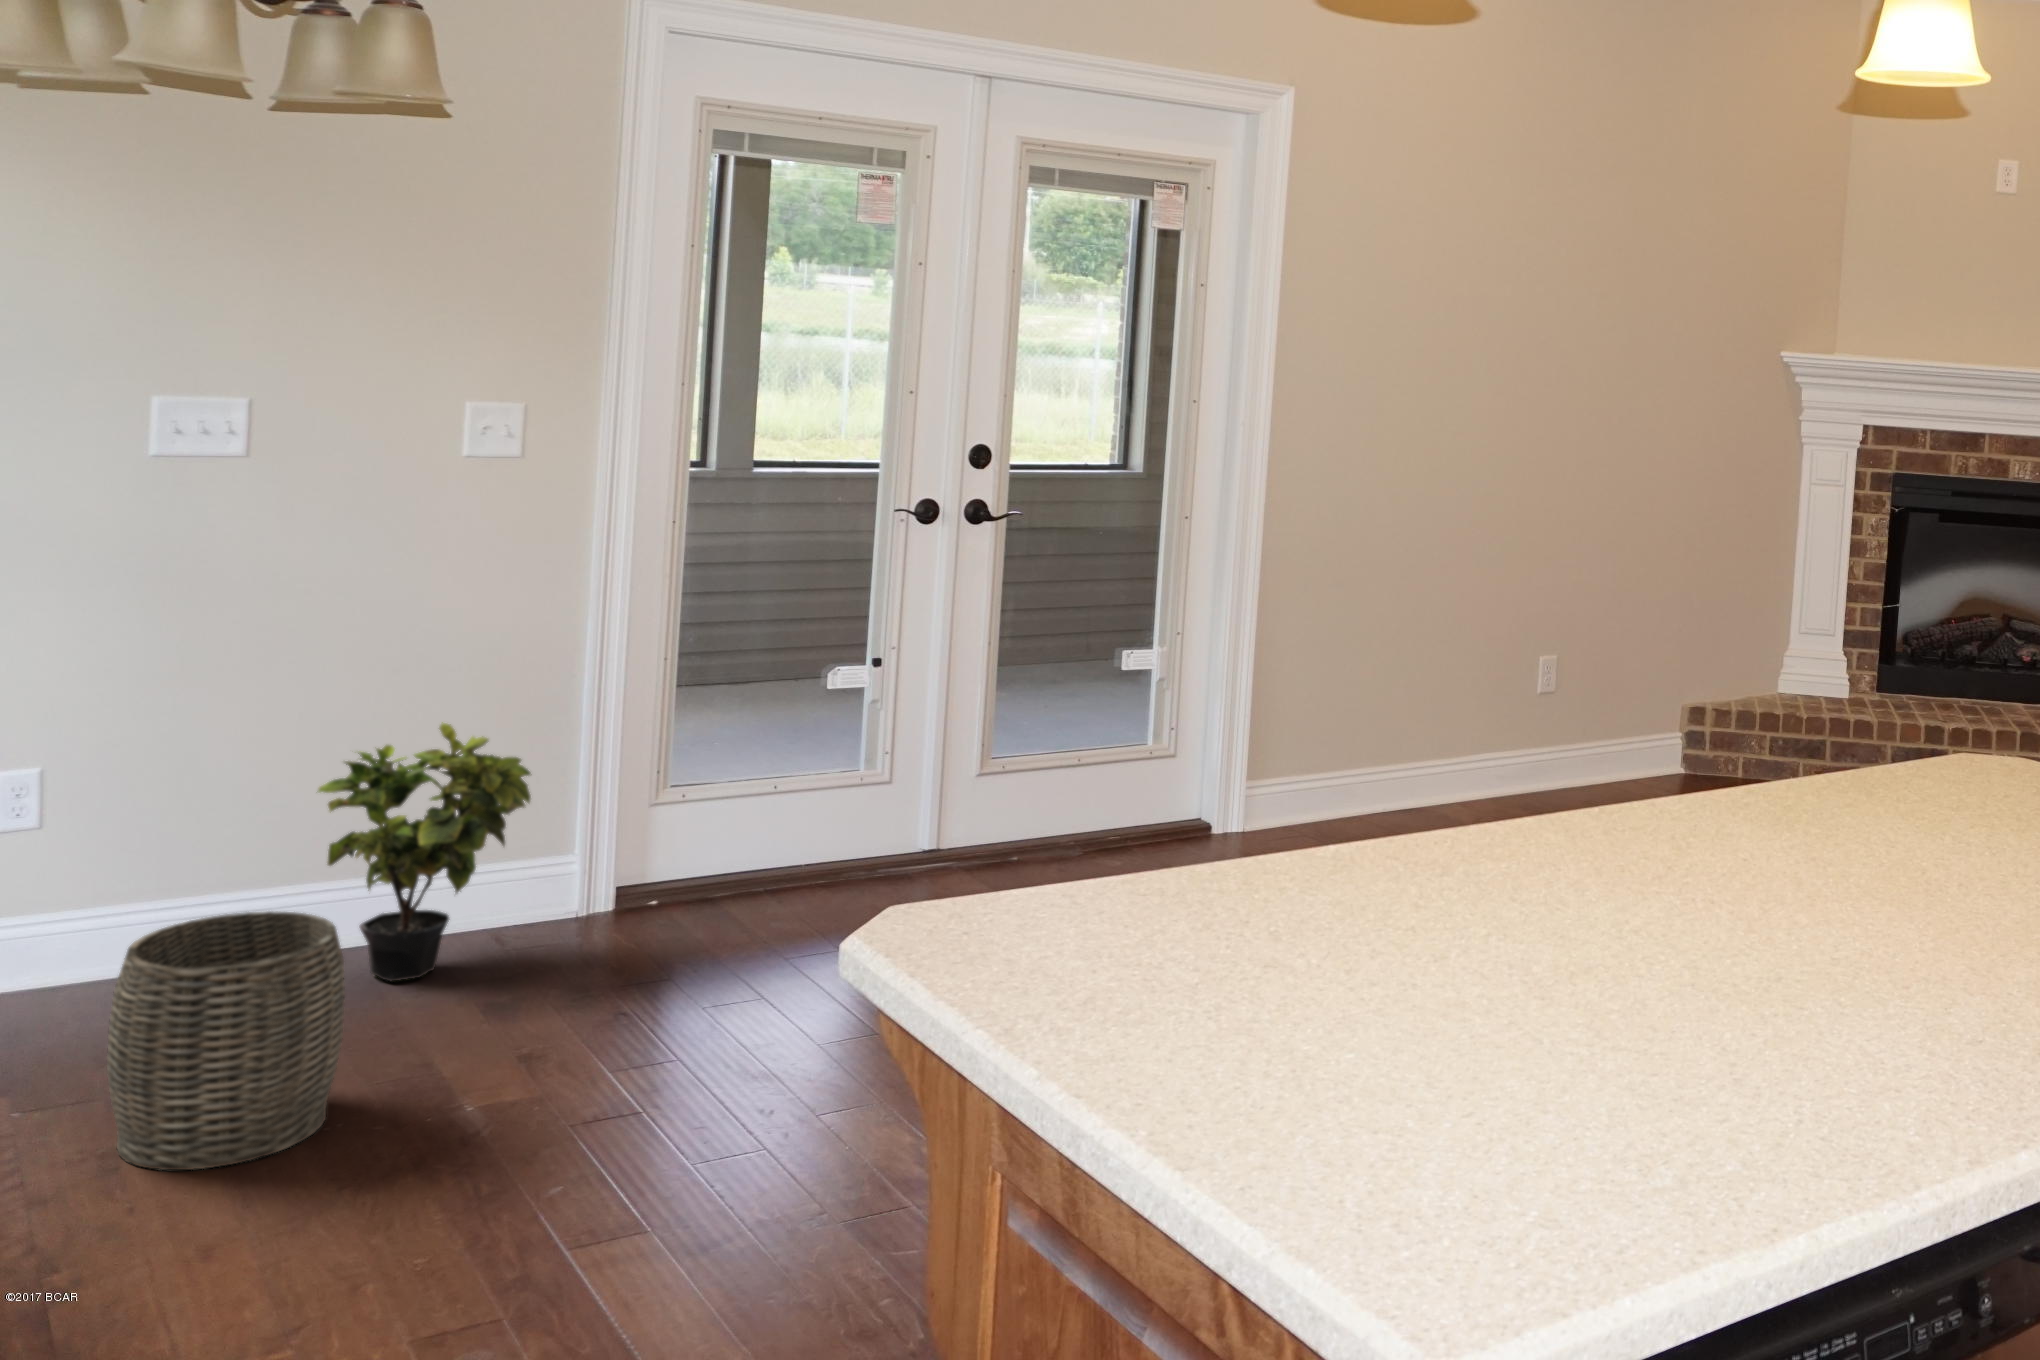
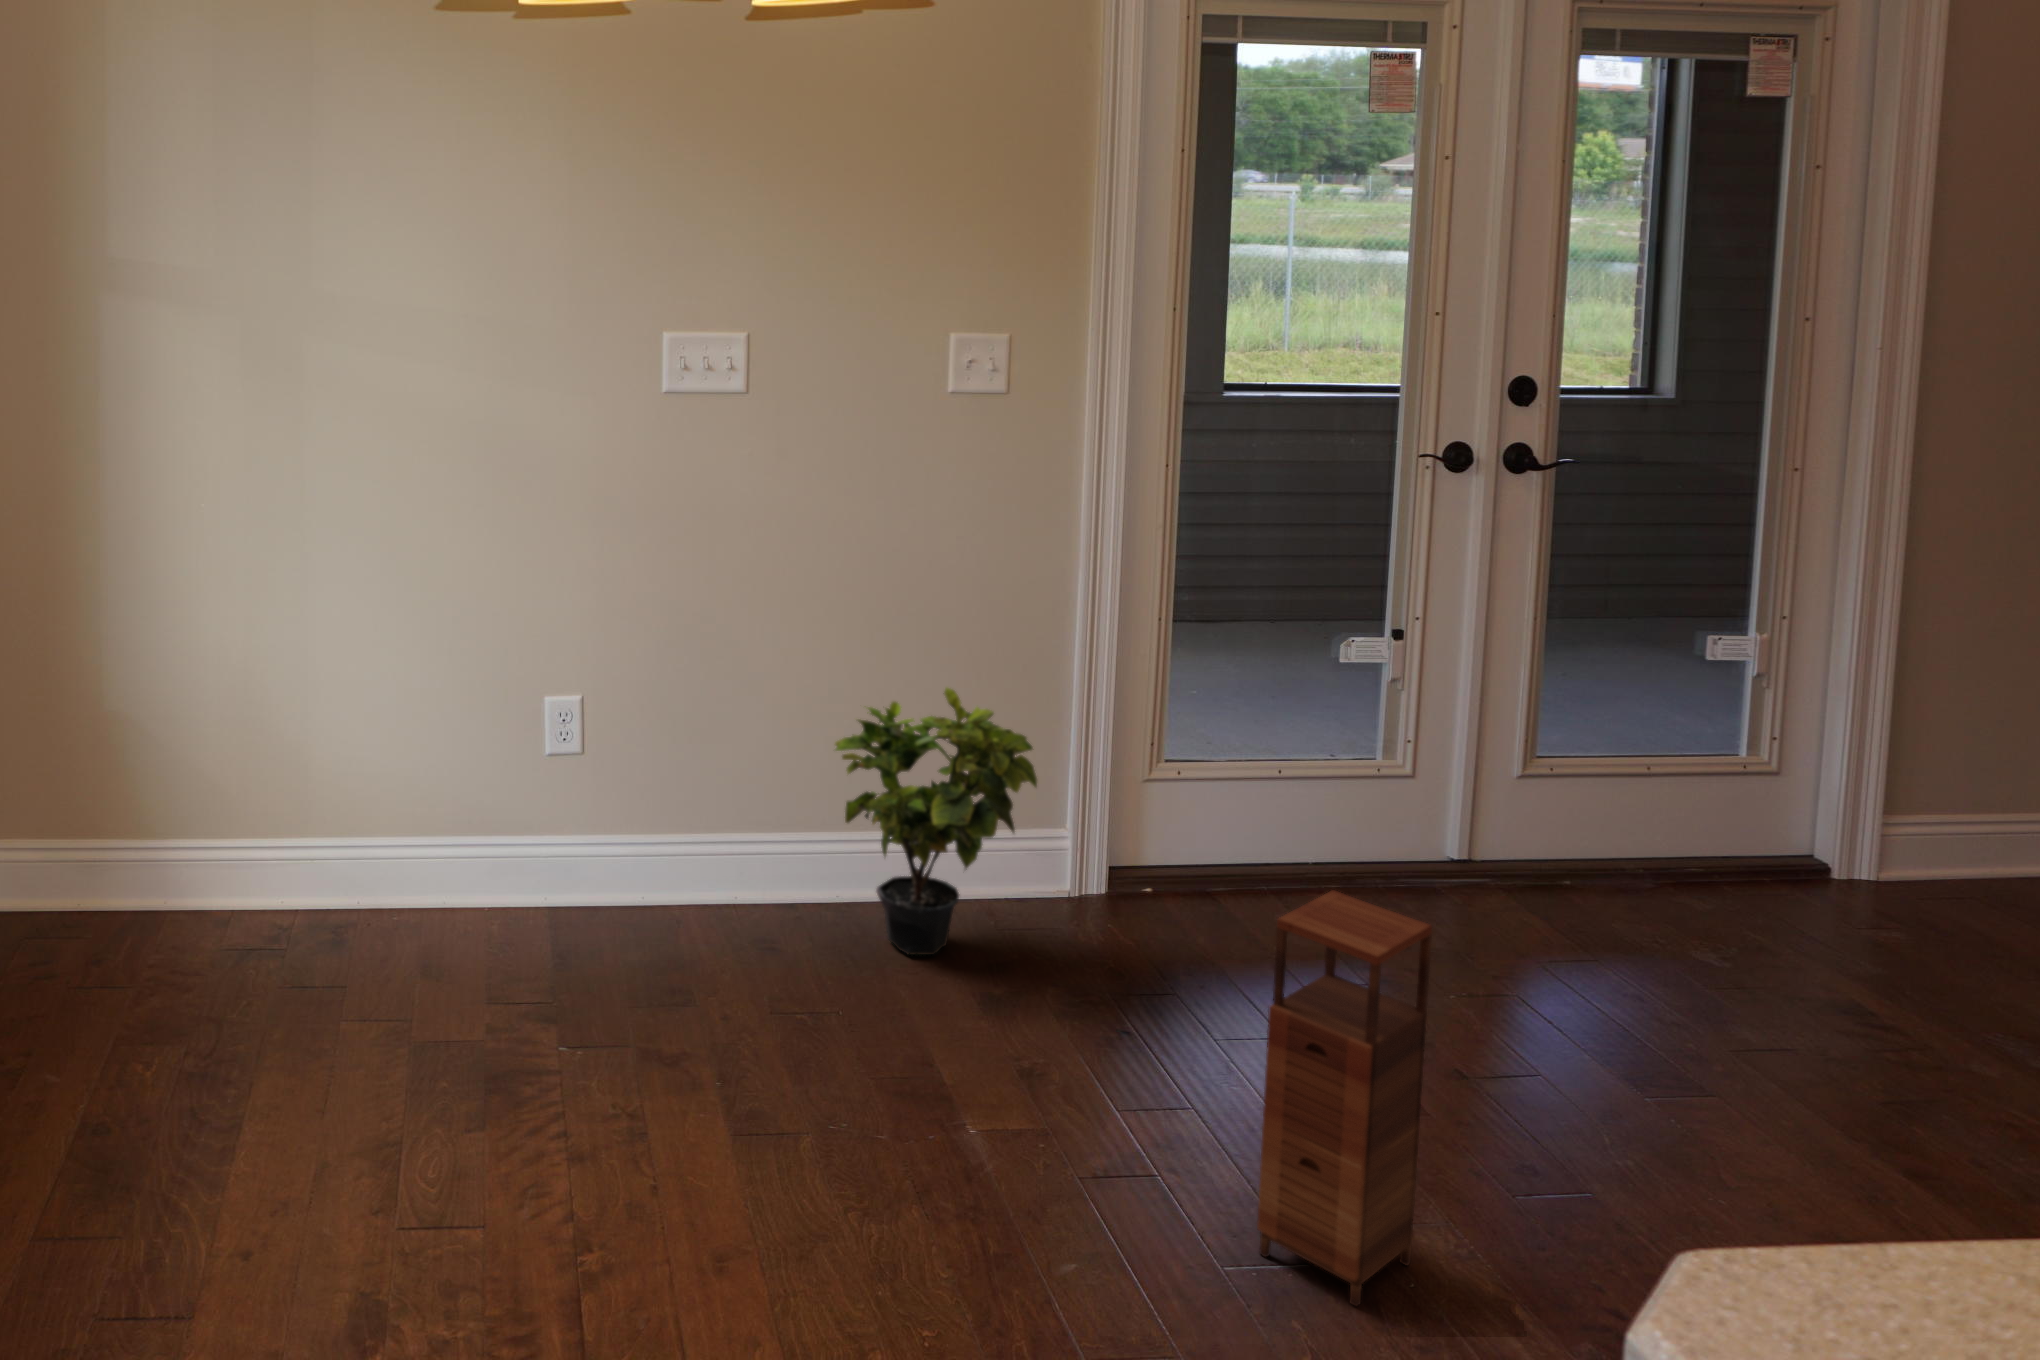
storage cabinet: none [687,816,831,1138] -> present [1257,890,1432,1306]
woven basket: present [107,911,345,1170] -> none [678,902,884,1186]

